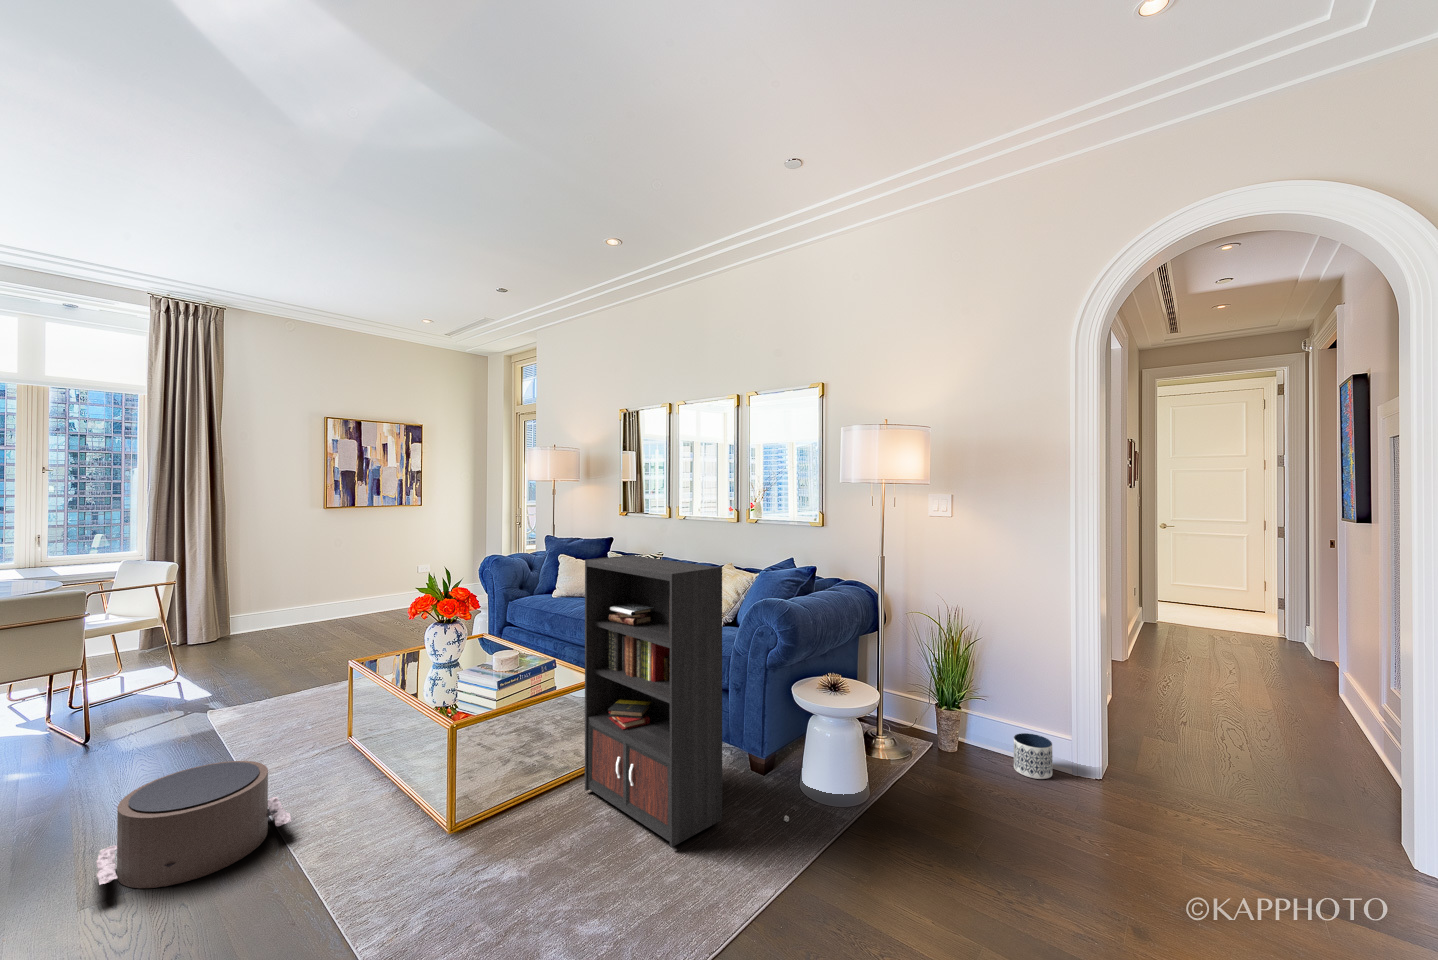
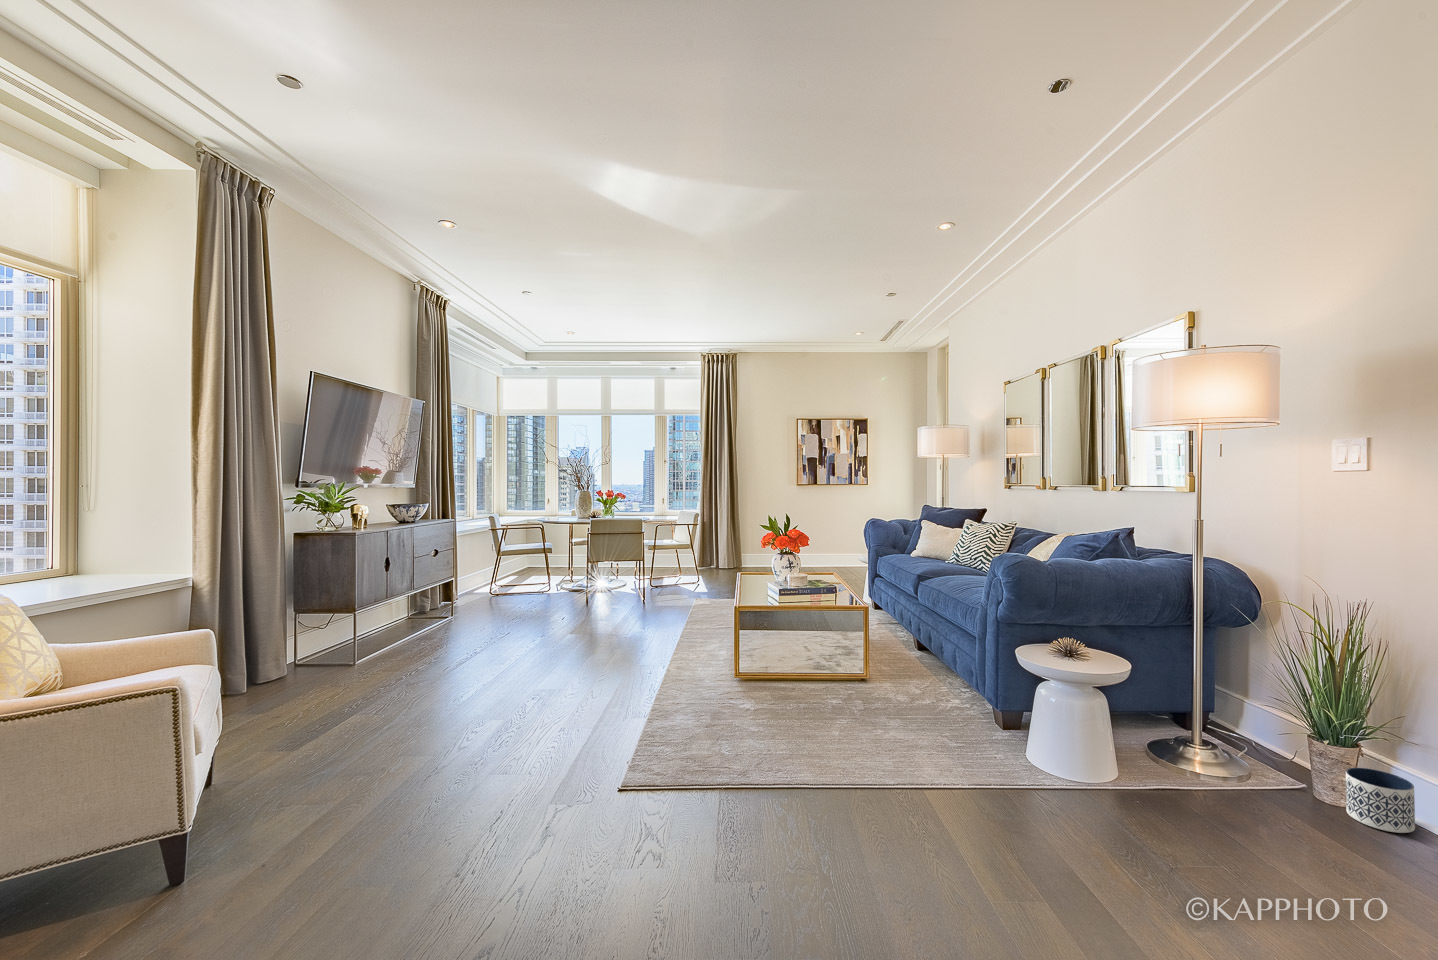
bookcase: present [585,555,789,847] -> none [847,511,981,749]
pouf: present [97,761,291,888] -> none [613,617,692,667]

